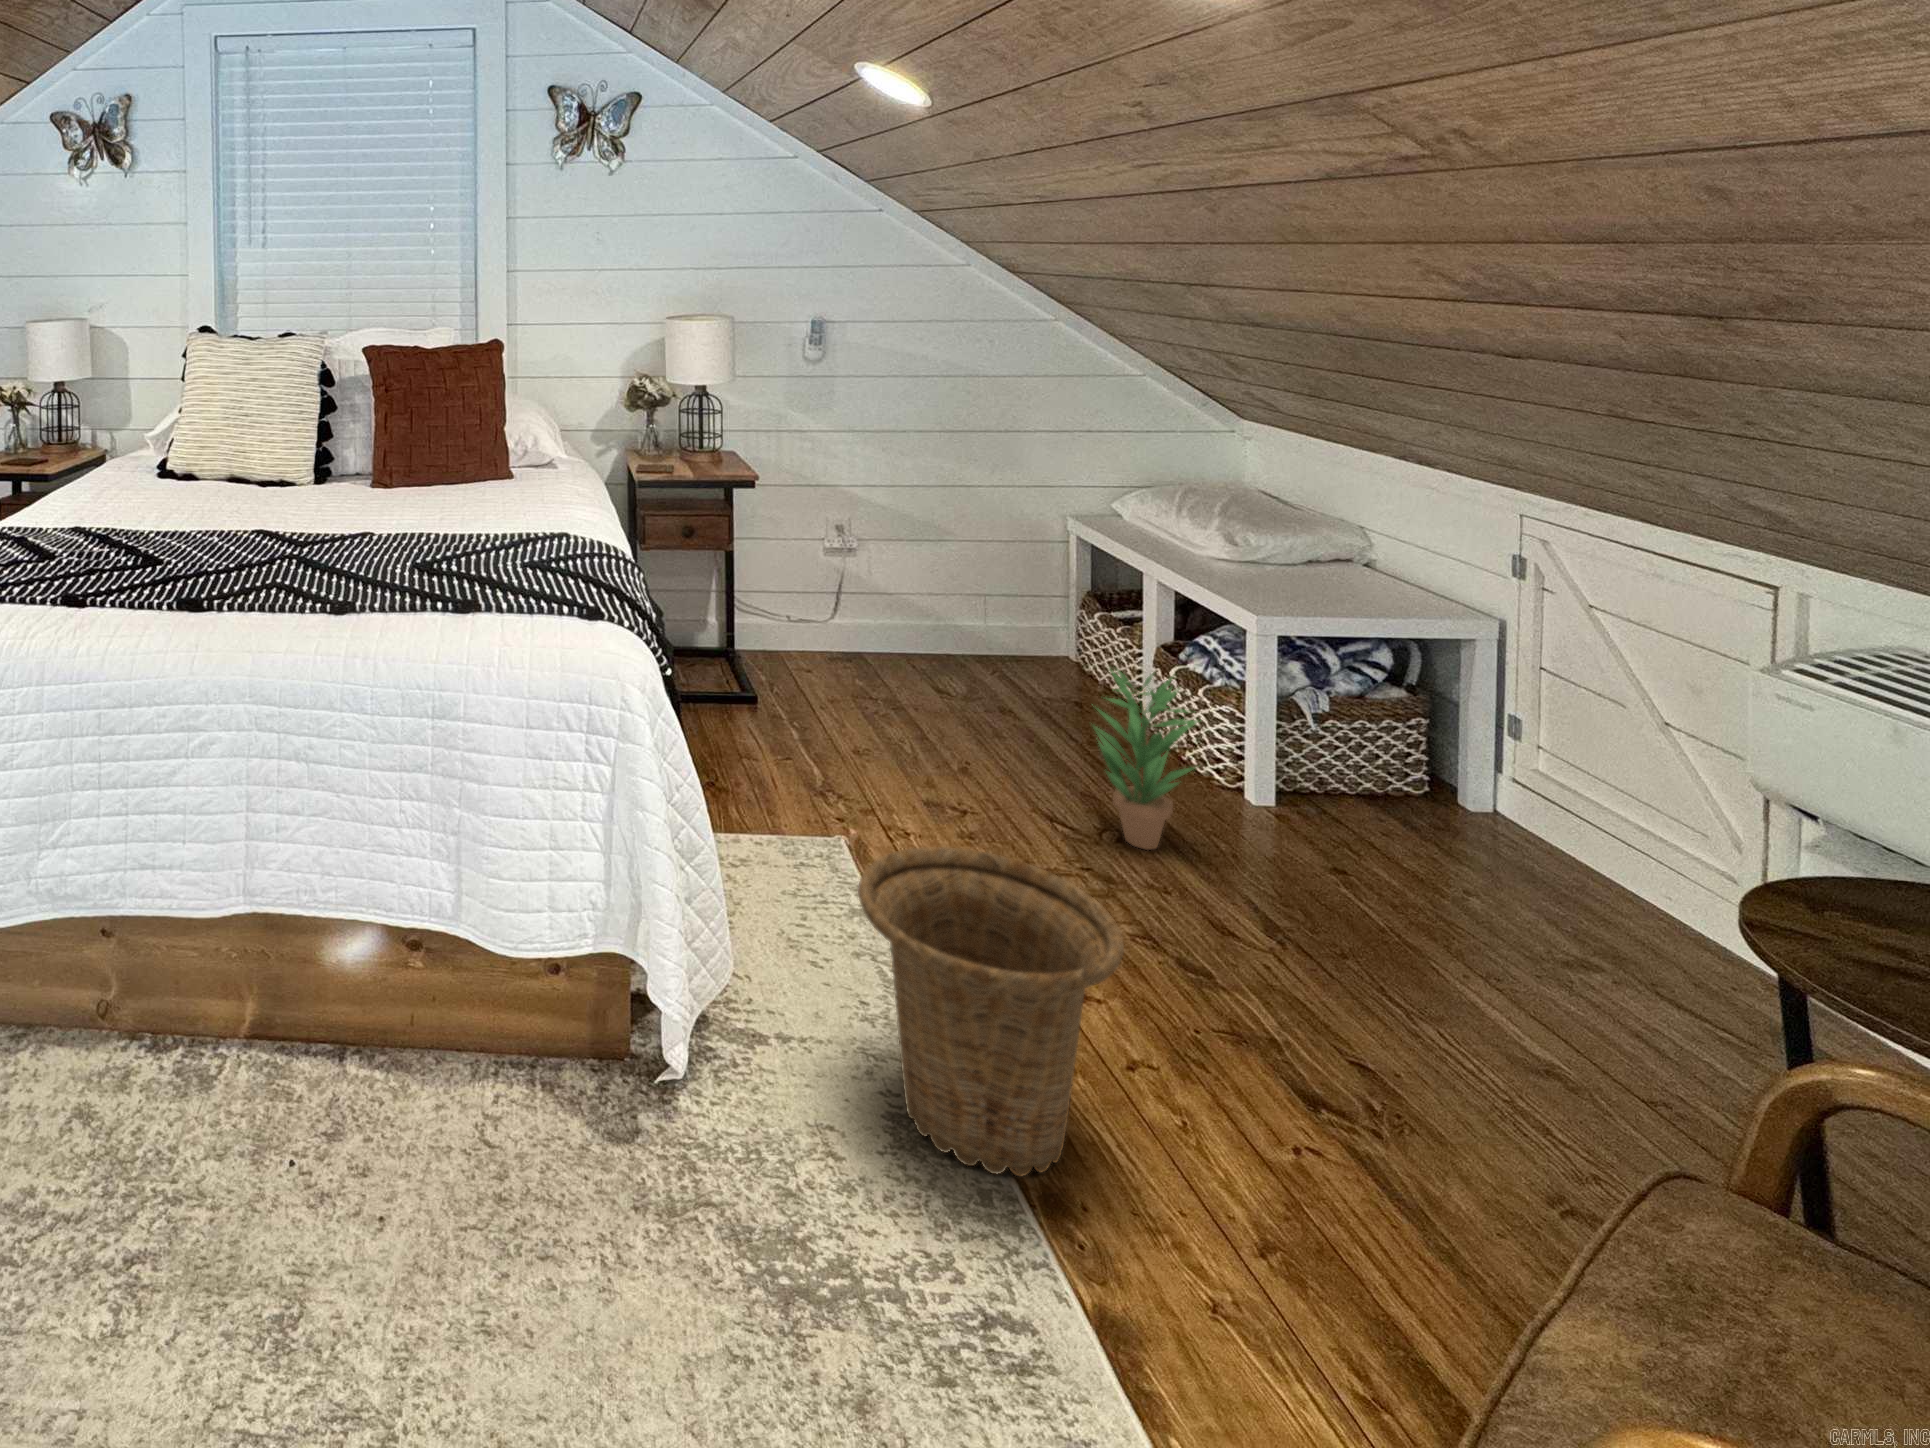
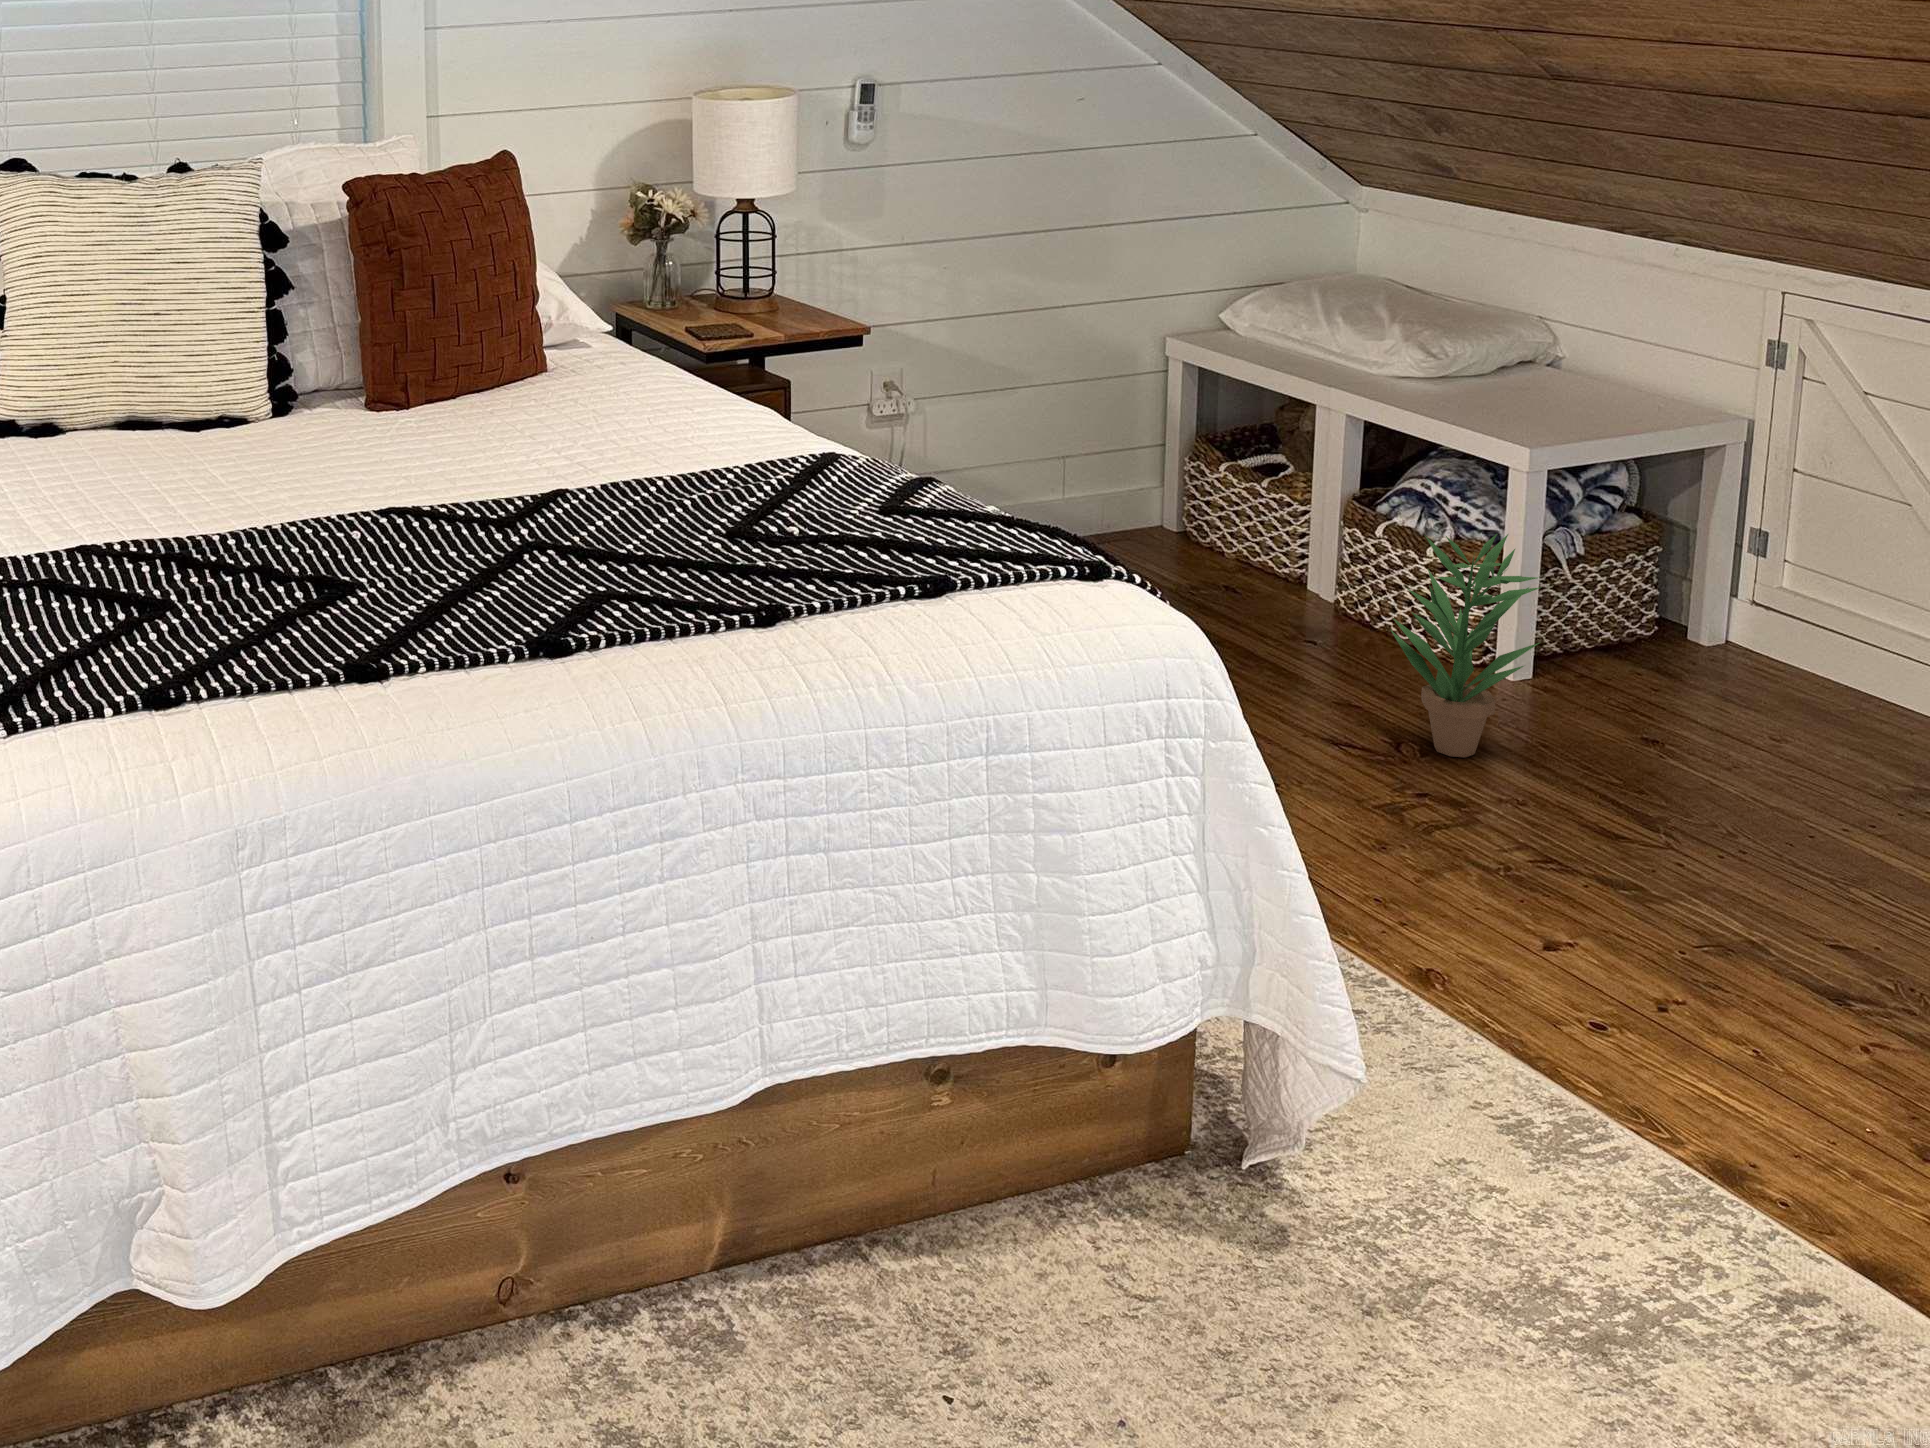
basket: present [858,847,1124,1177] -> none [1450,790,1791,1155]

